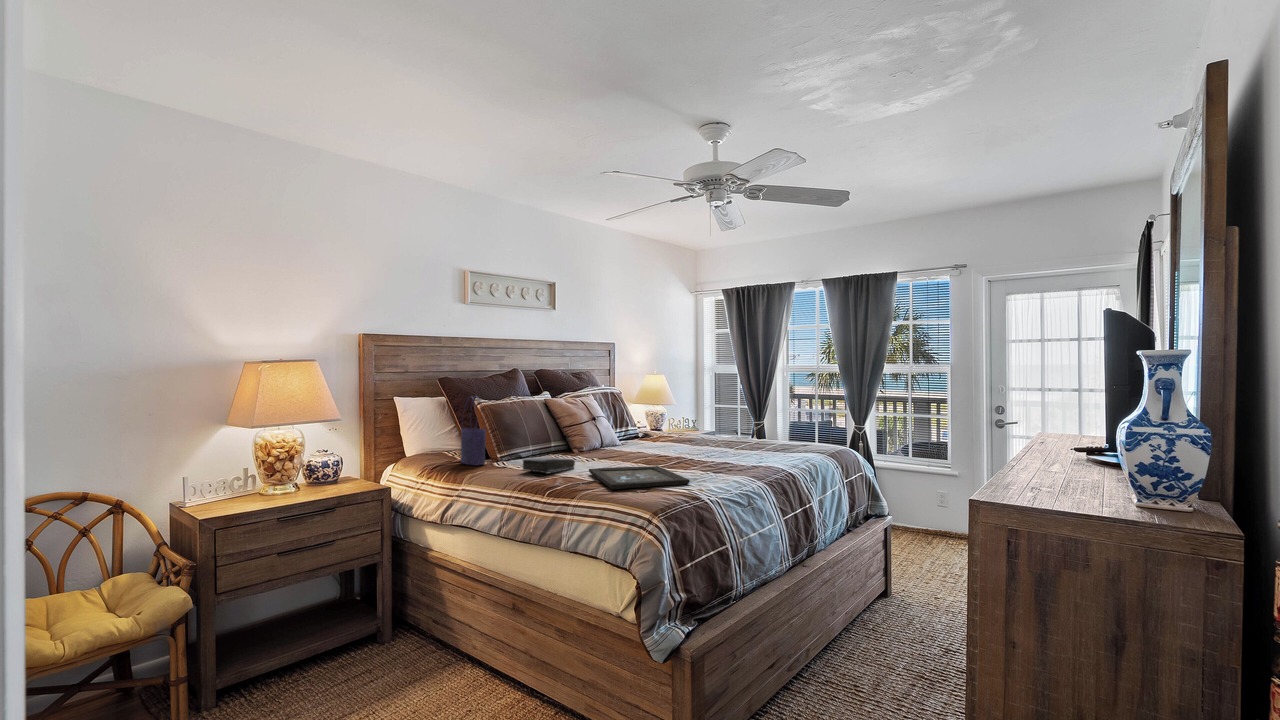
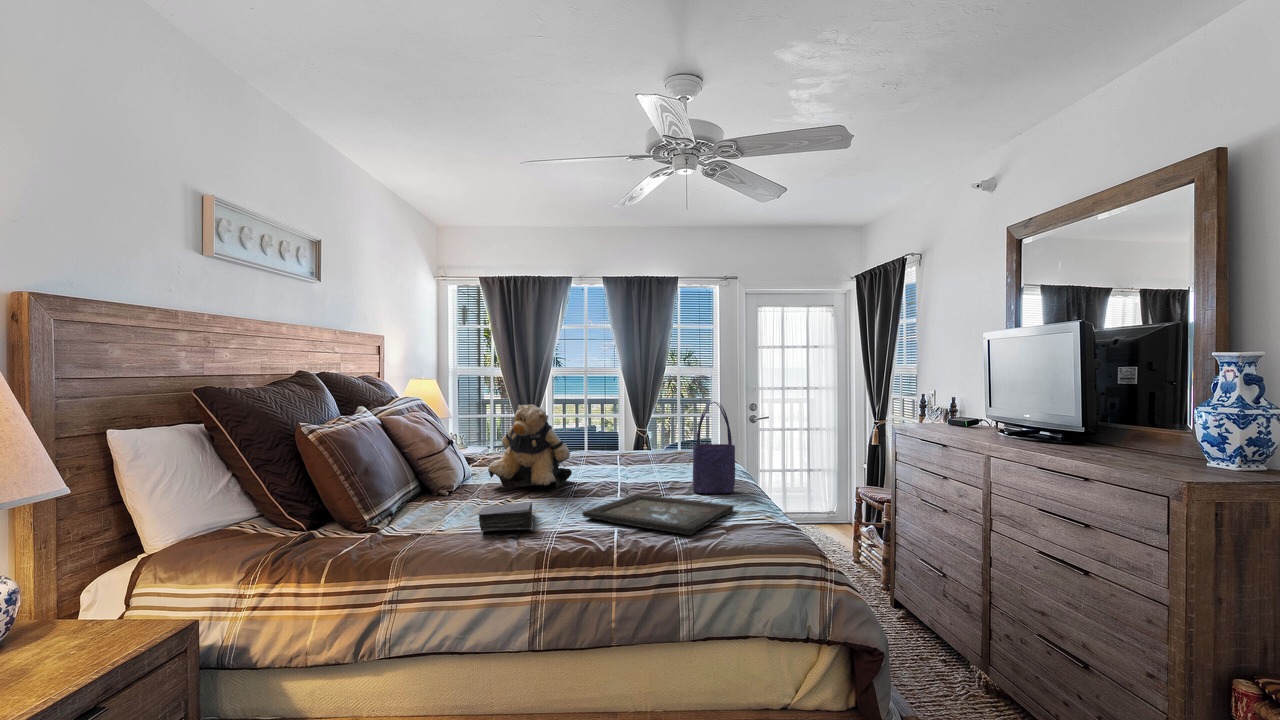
teddy bear: none [593,394,653,458] -> present [488,404,572,488]
tote bag: present [461,397,486,465] -> present [693,402,735,493]

